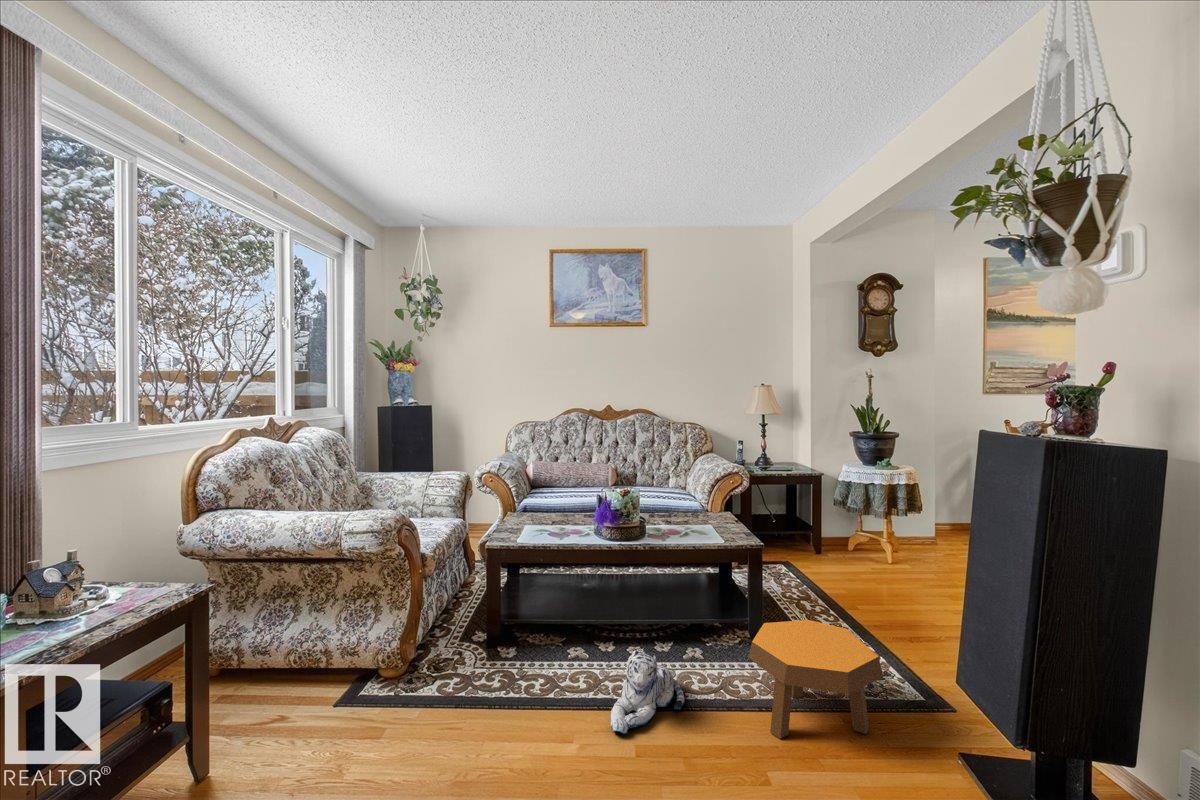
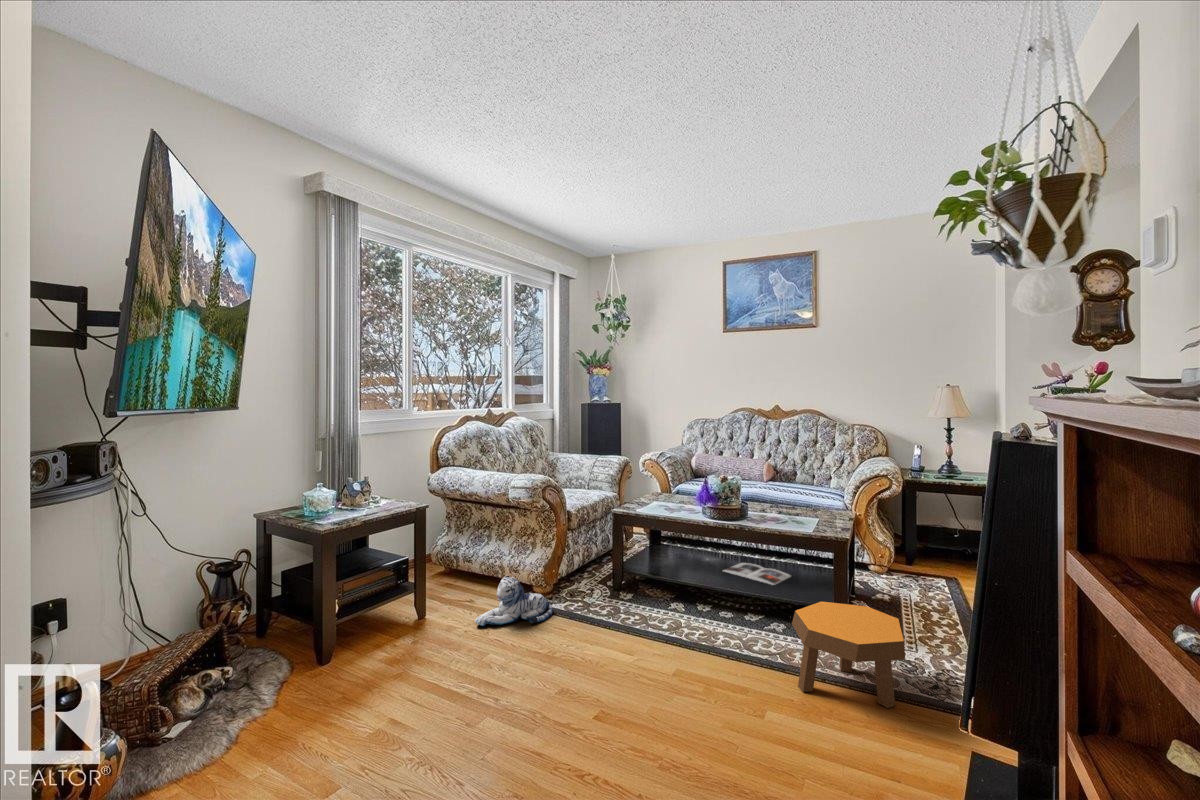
magazine: none [617,585,690,608] -> present [724,563,791,585]
plush toy: present [610,650,685,733] -> present [475,575,553,626]

